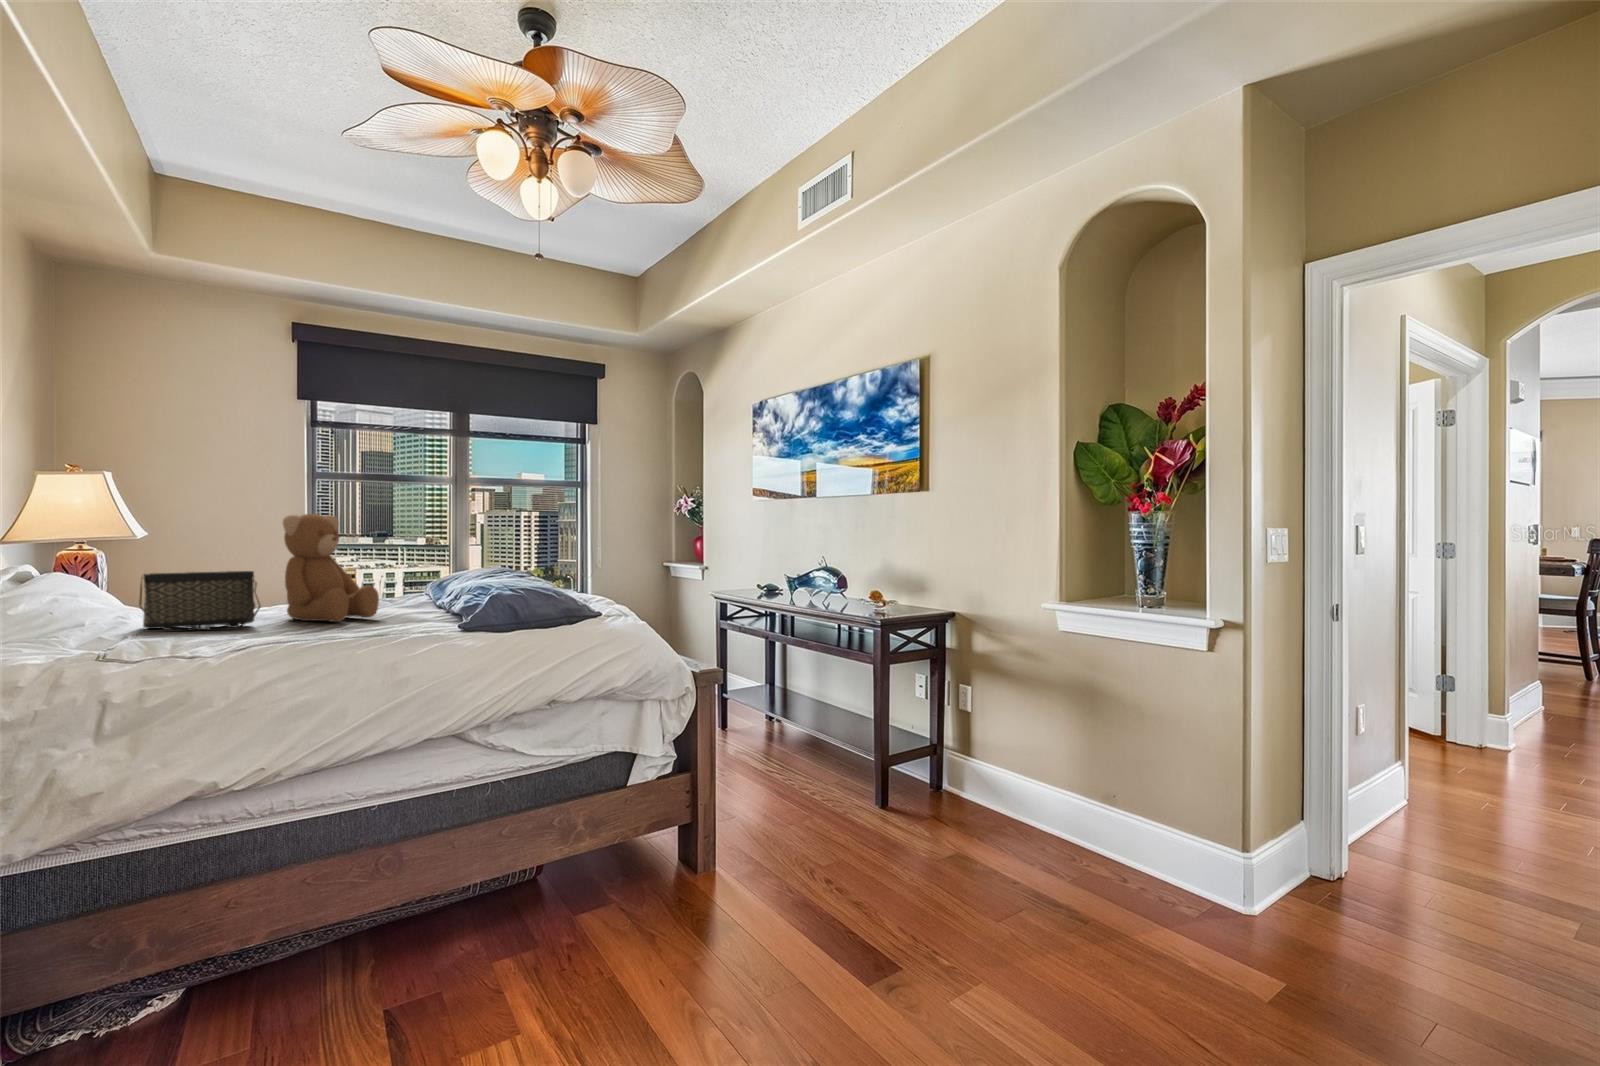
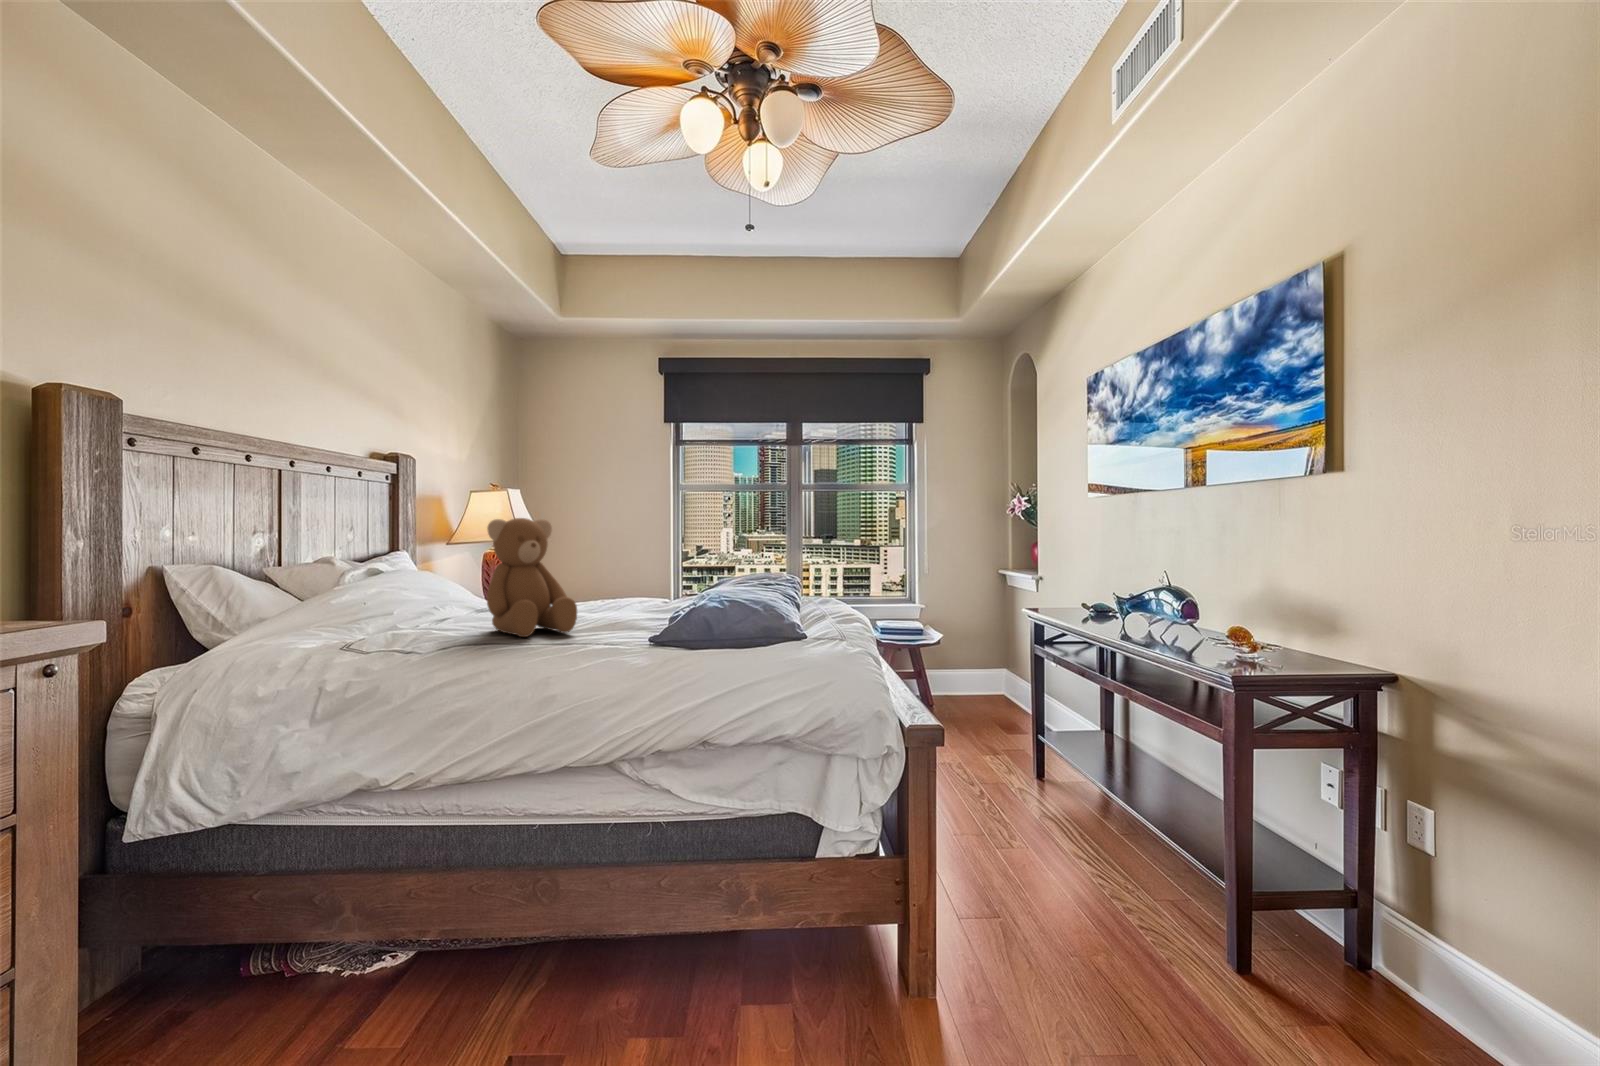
handbag: present [139,571,260,631] -> none [335,579,443,641]

